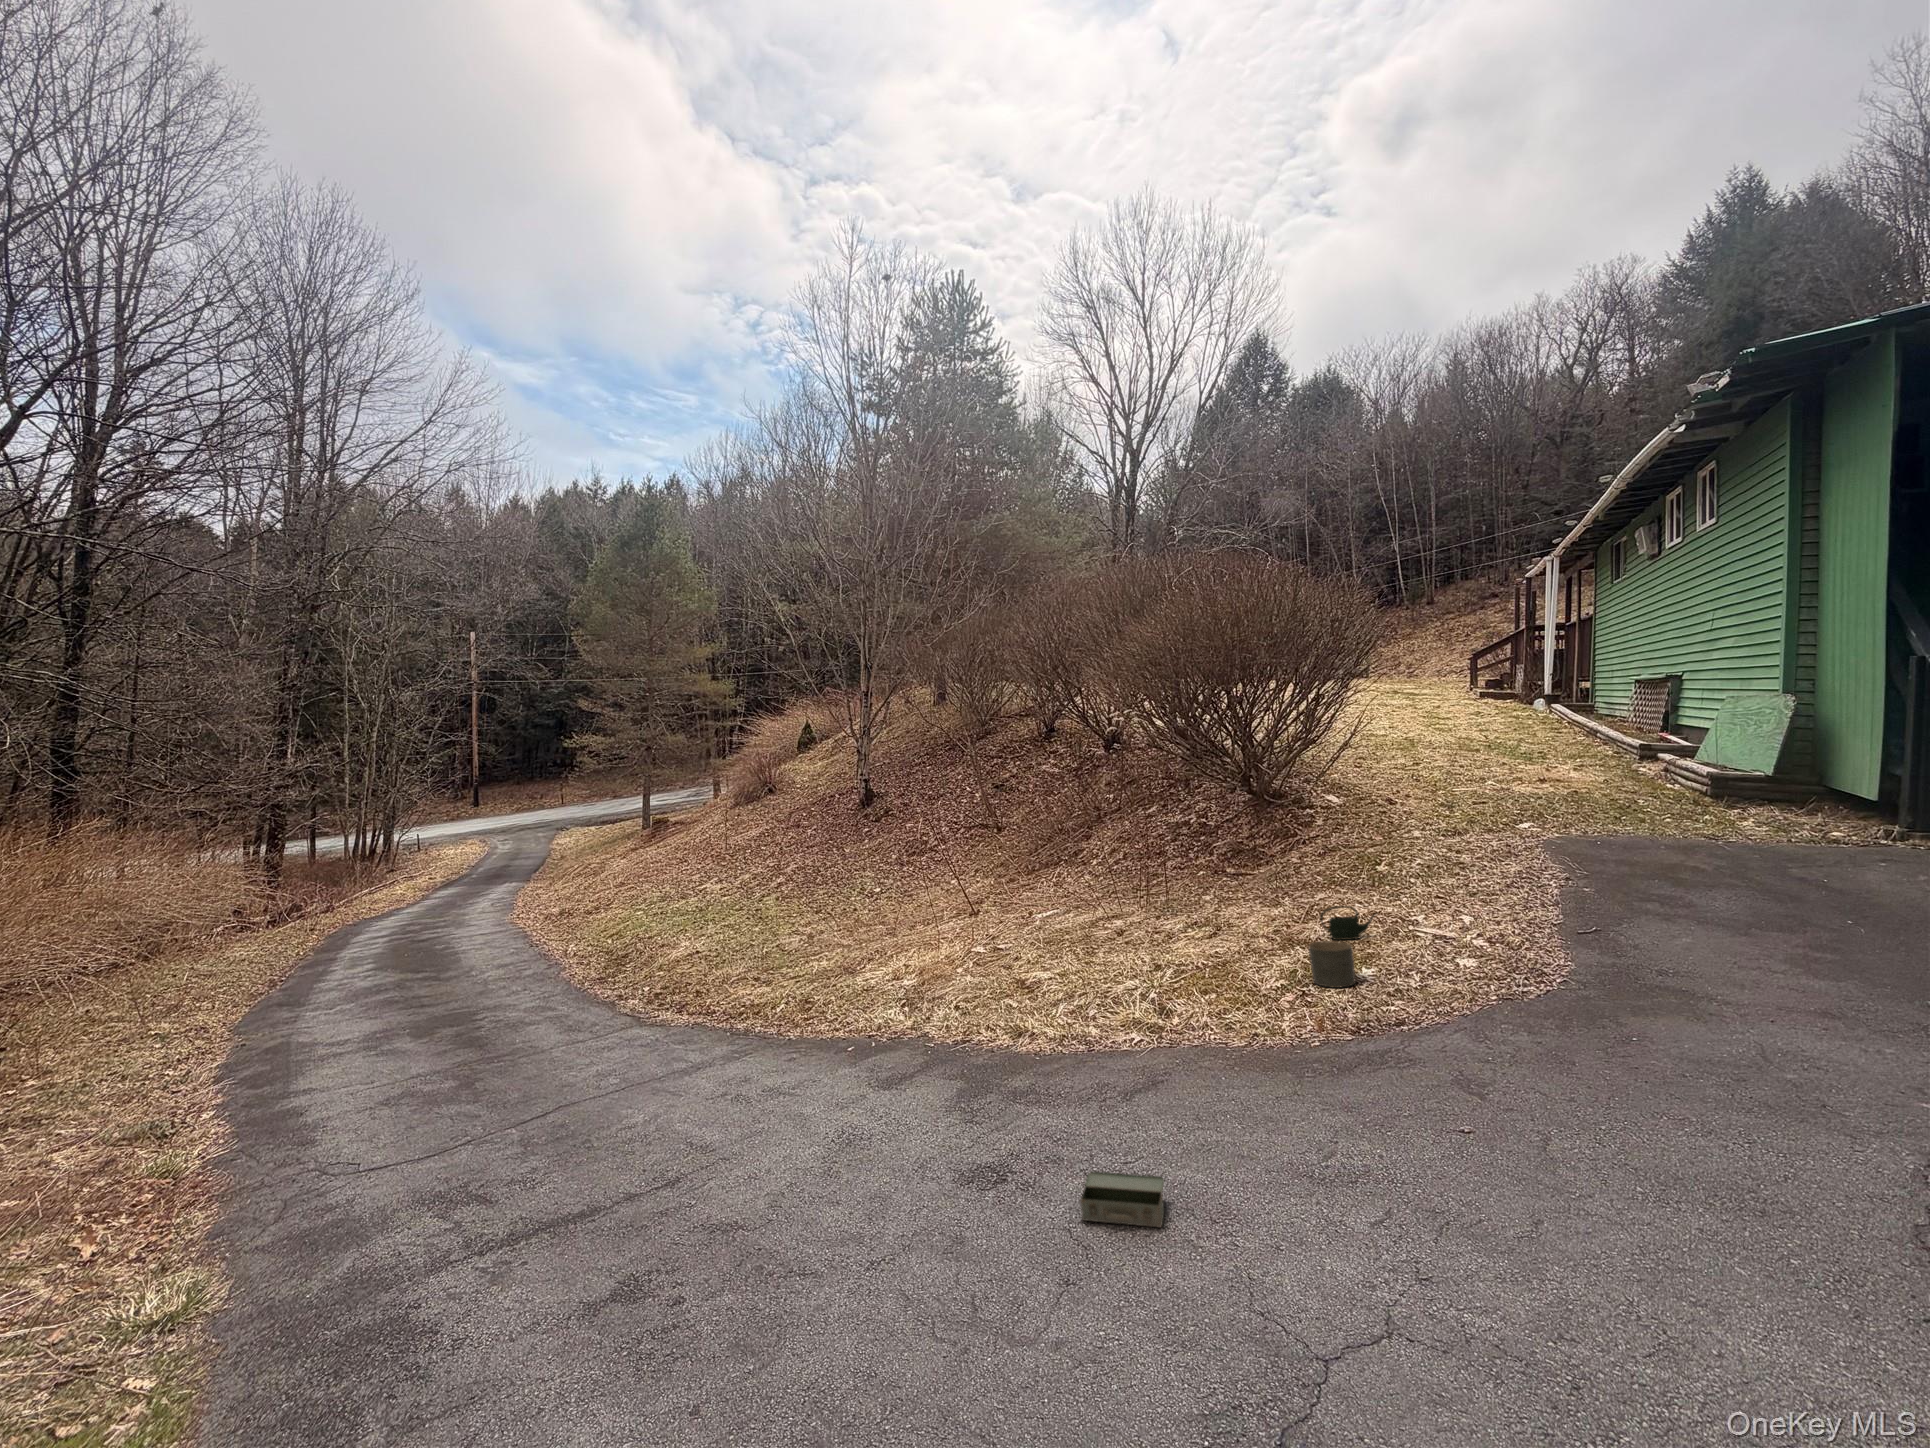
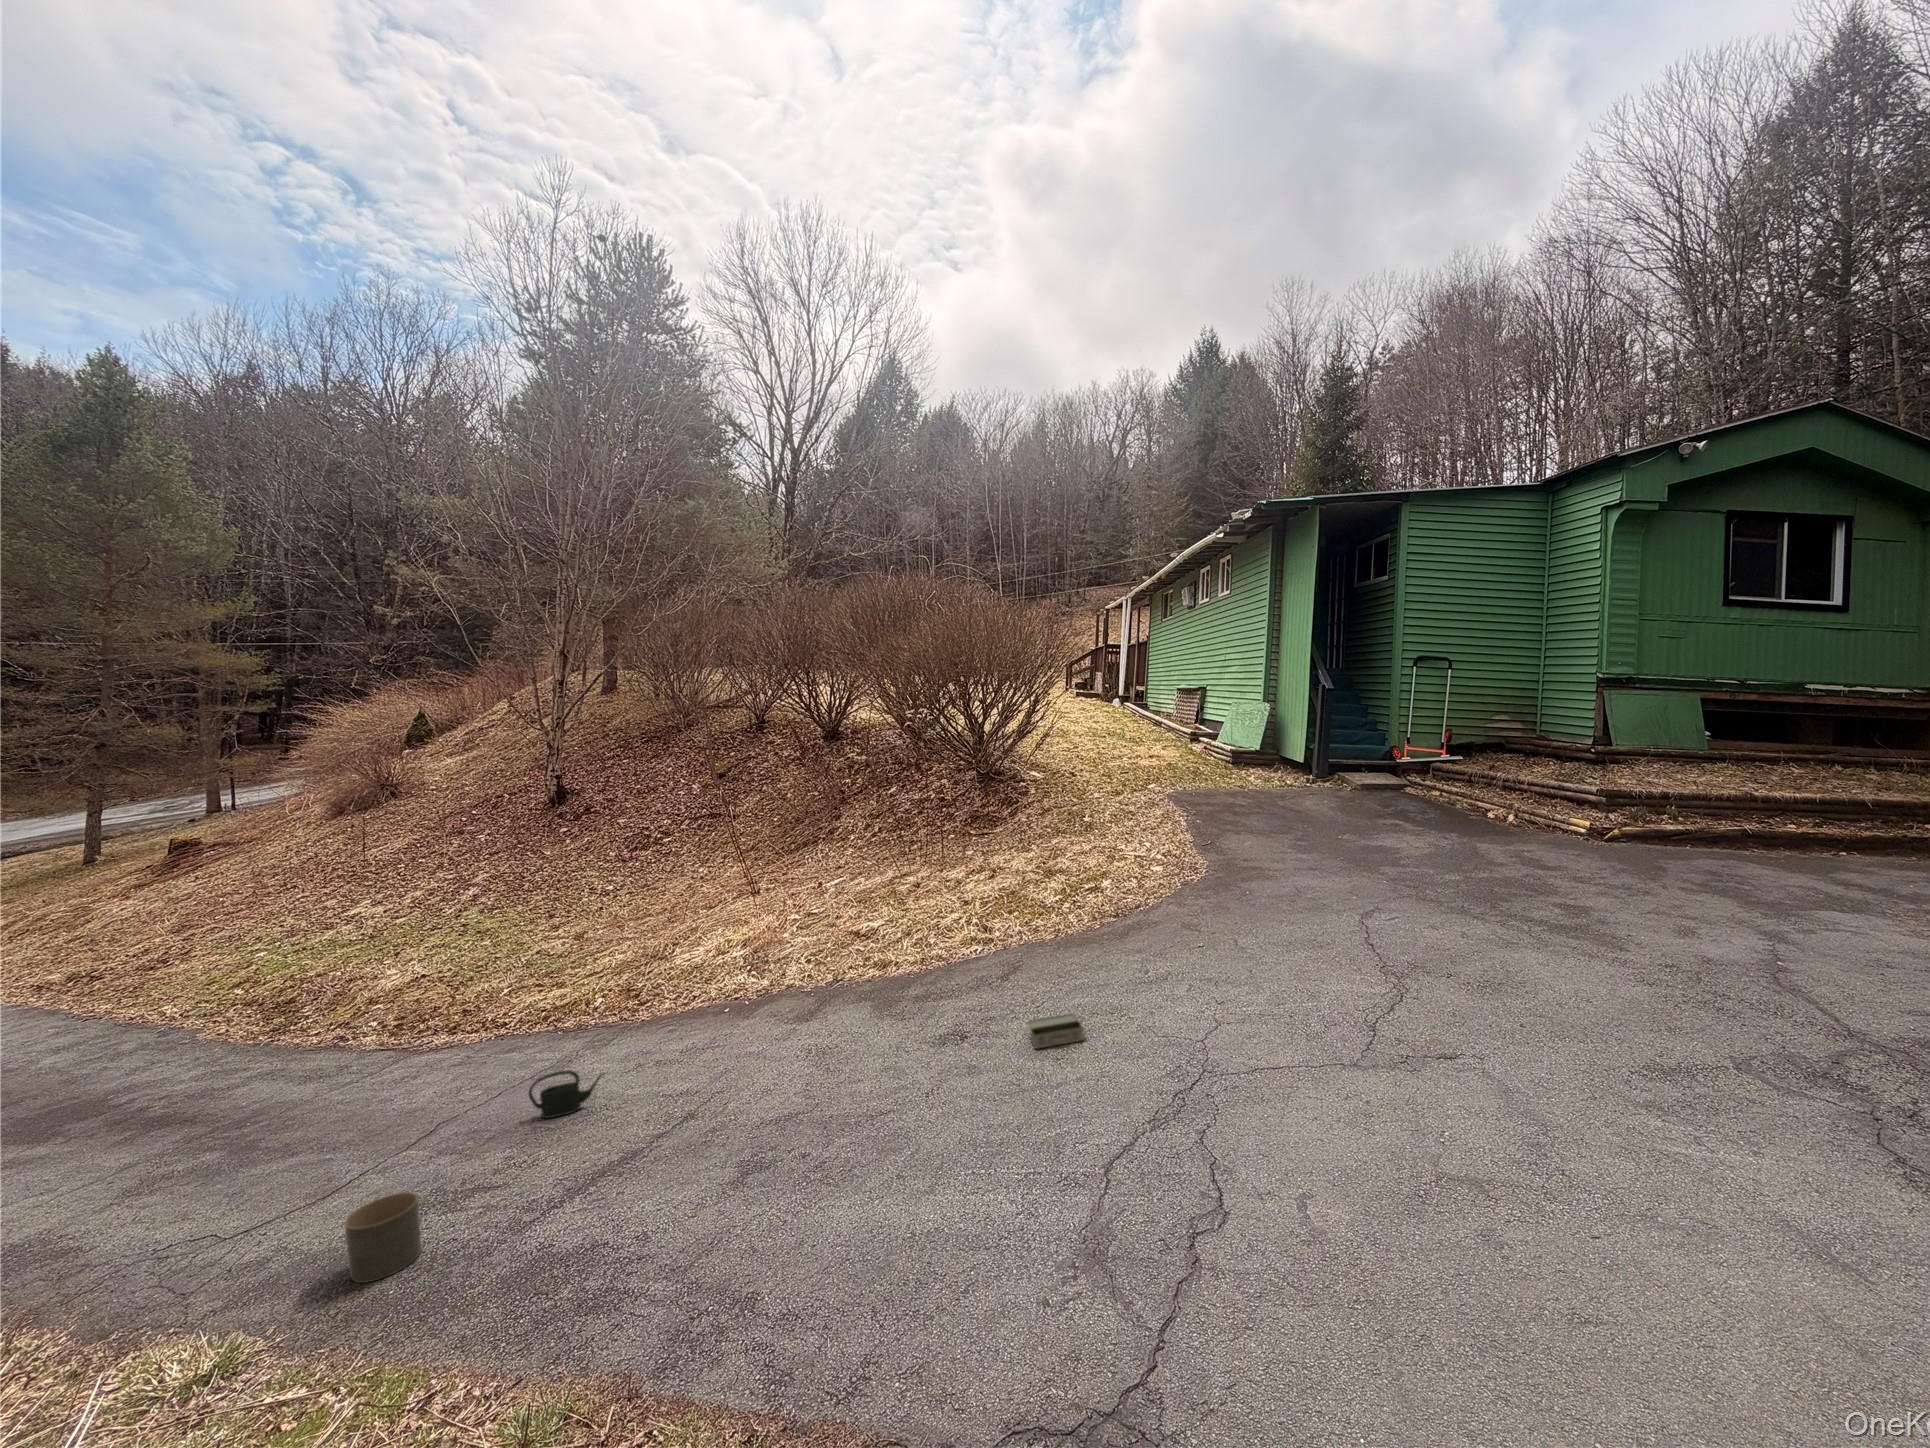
watering can: present [1320,906,1377,940] -> present [529,1070,604,1118]
planter: present [1309,941,1355,988] -> present [344,1192,421,1283]

